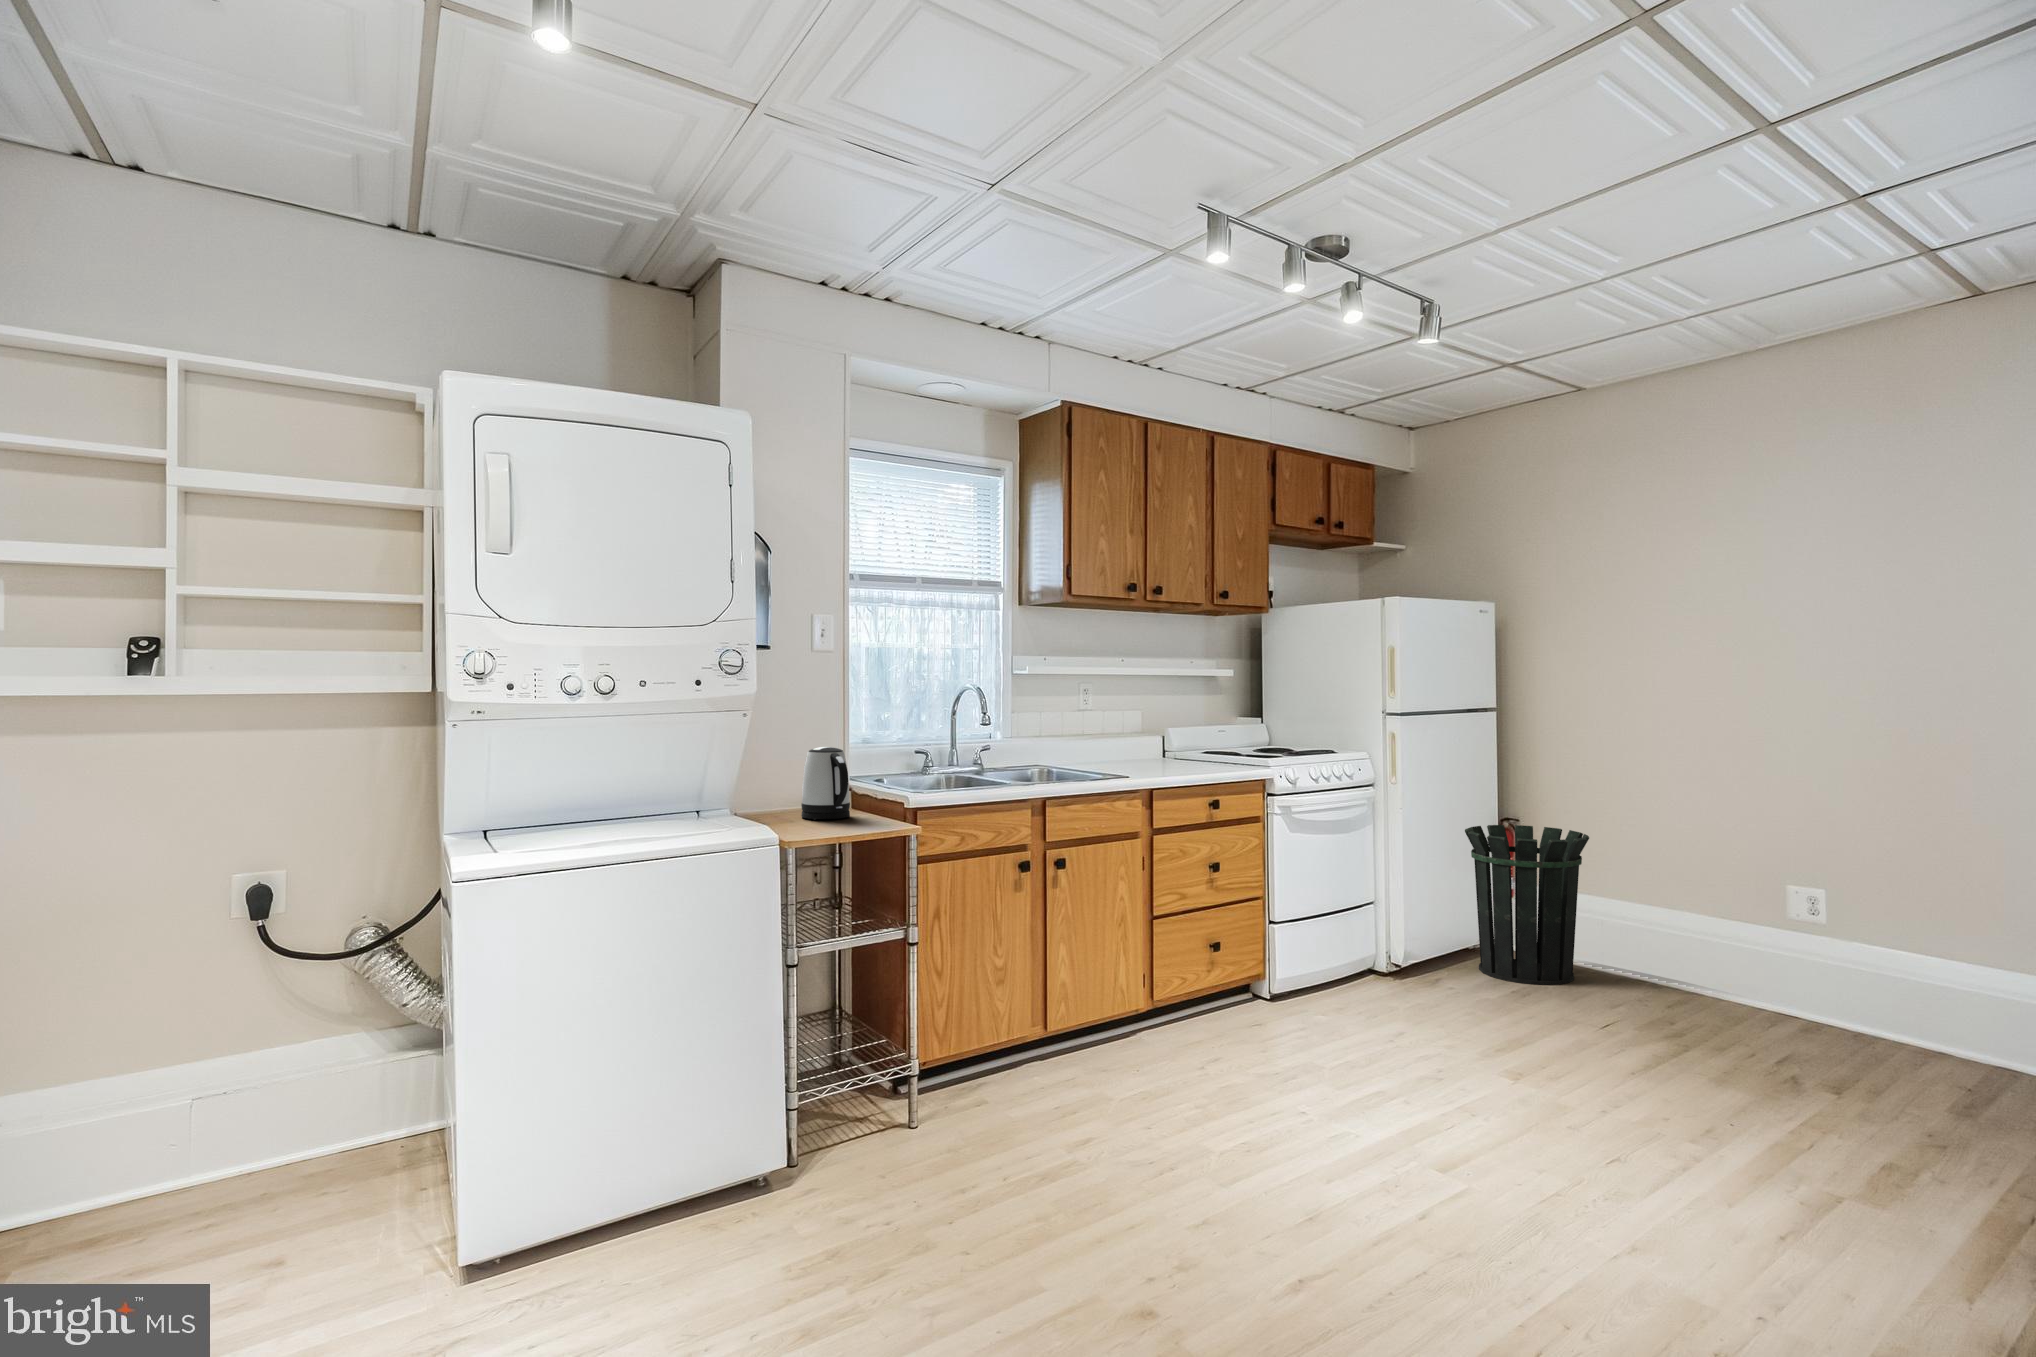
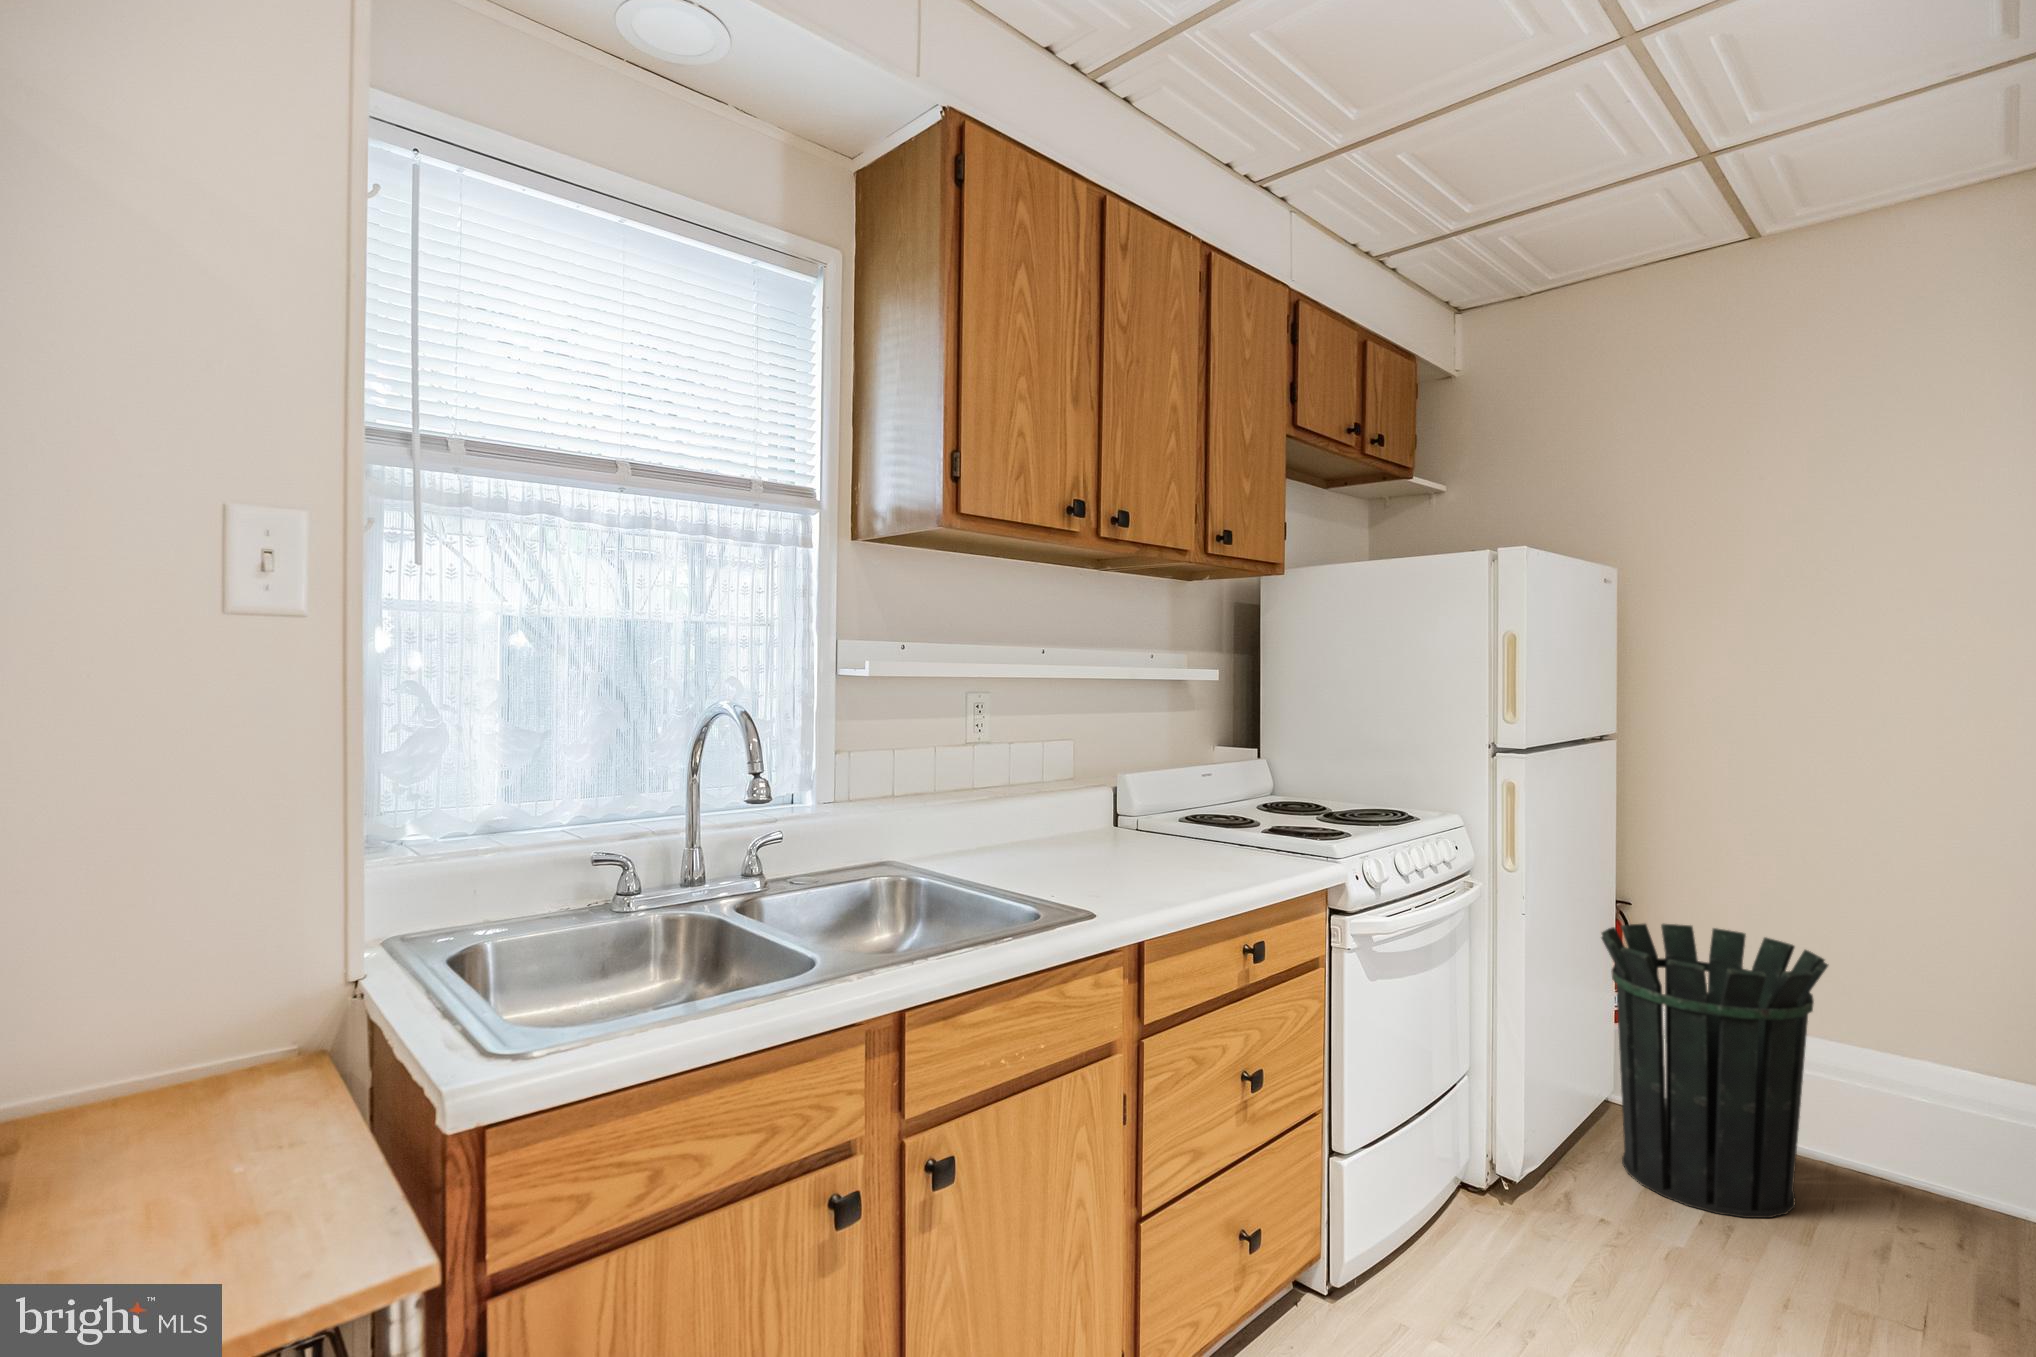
kettle: present [801,747,850,820] -> none [76,917,277,1183]

